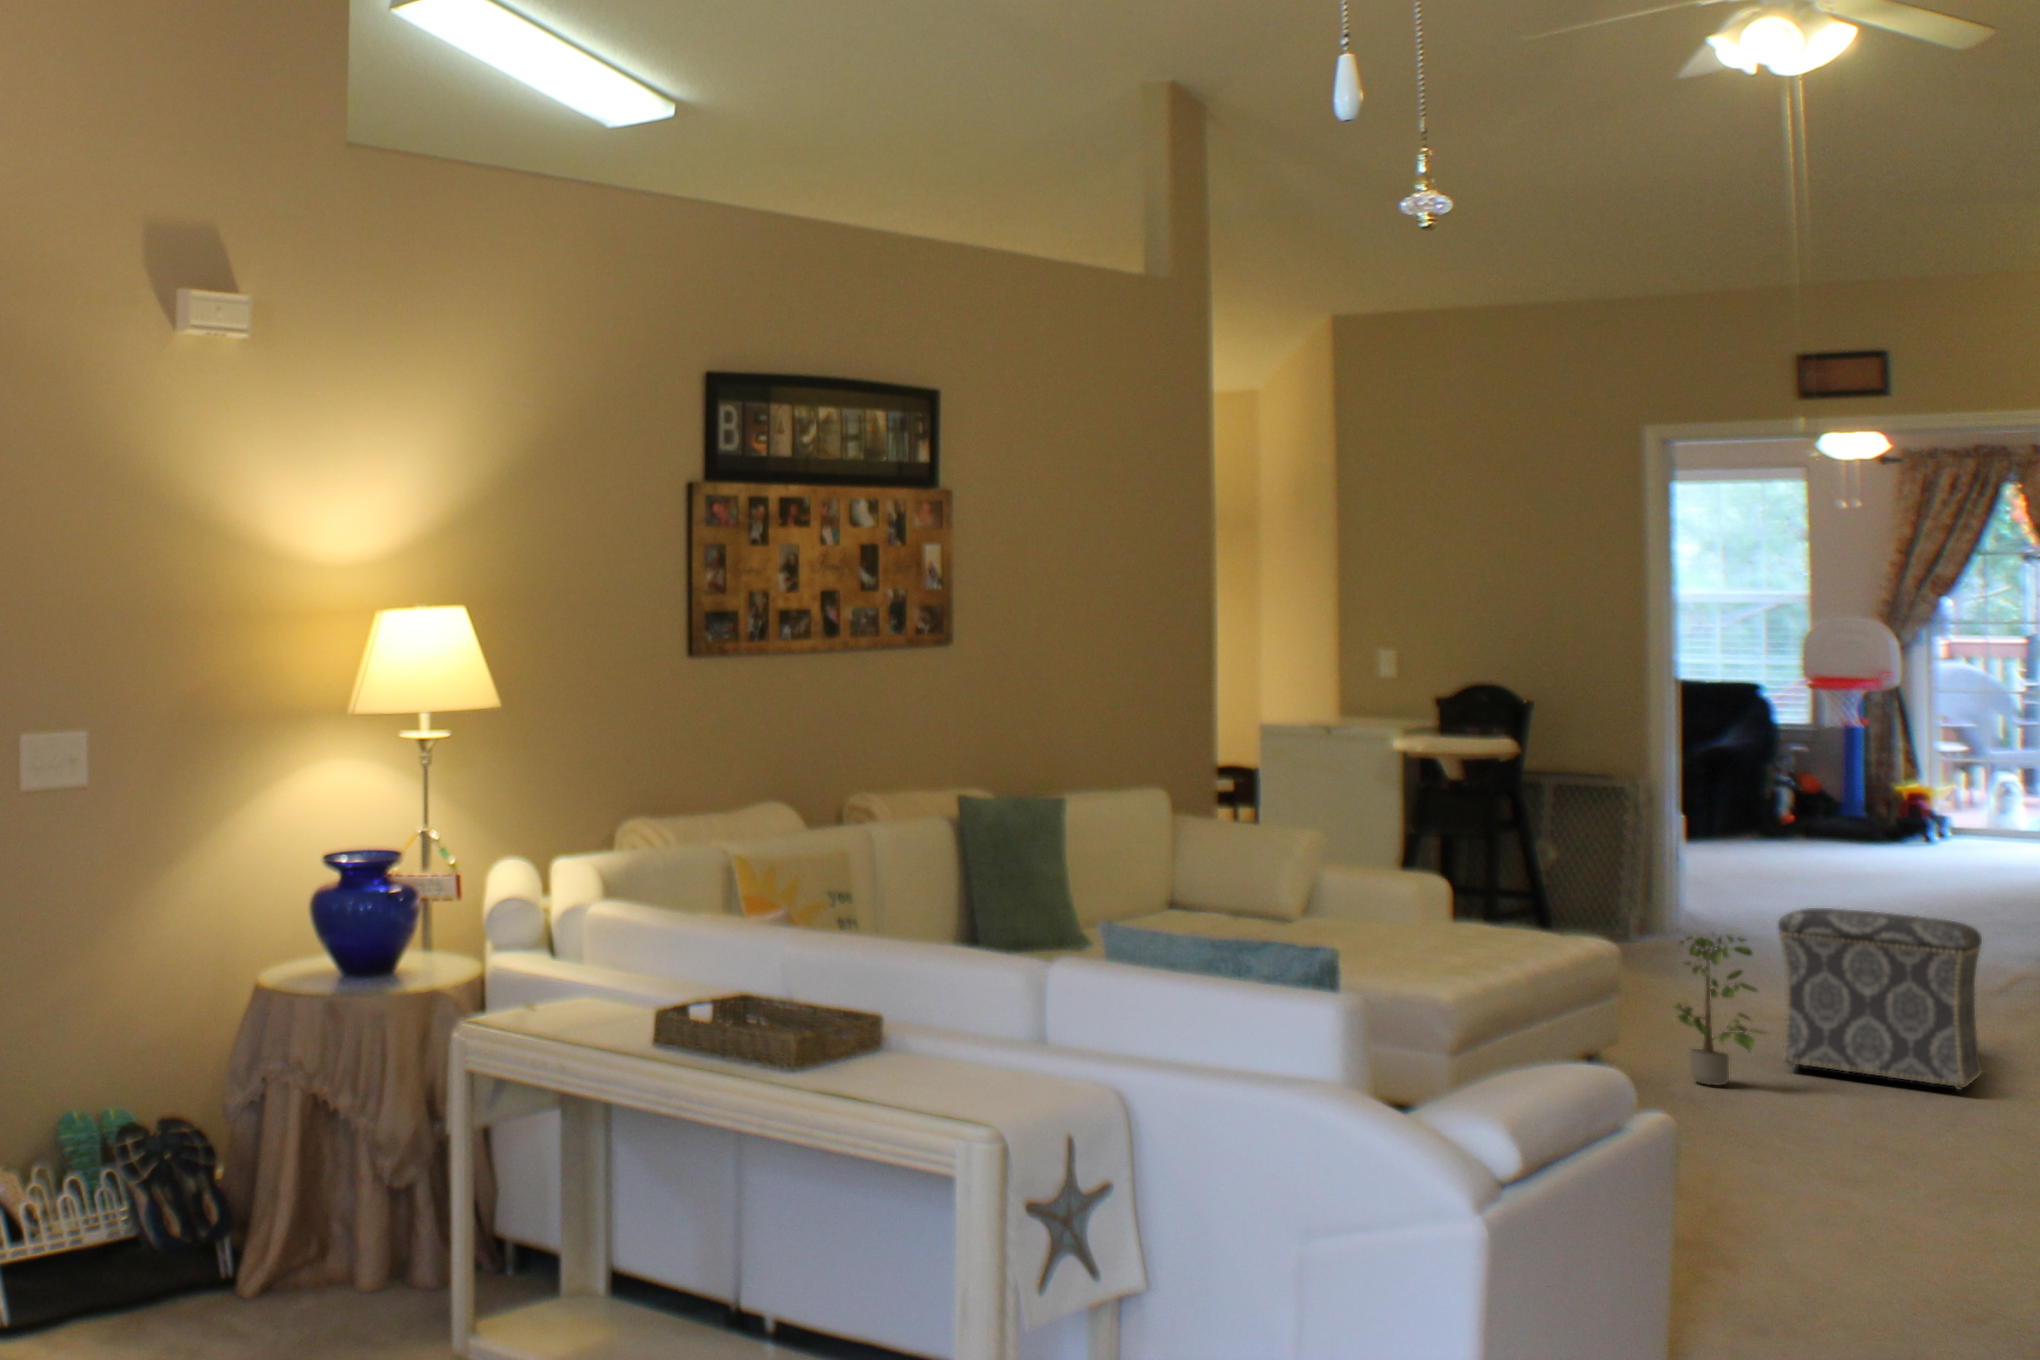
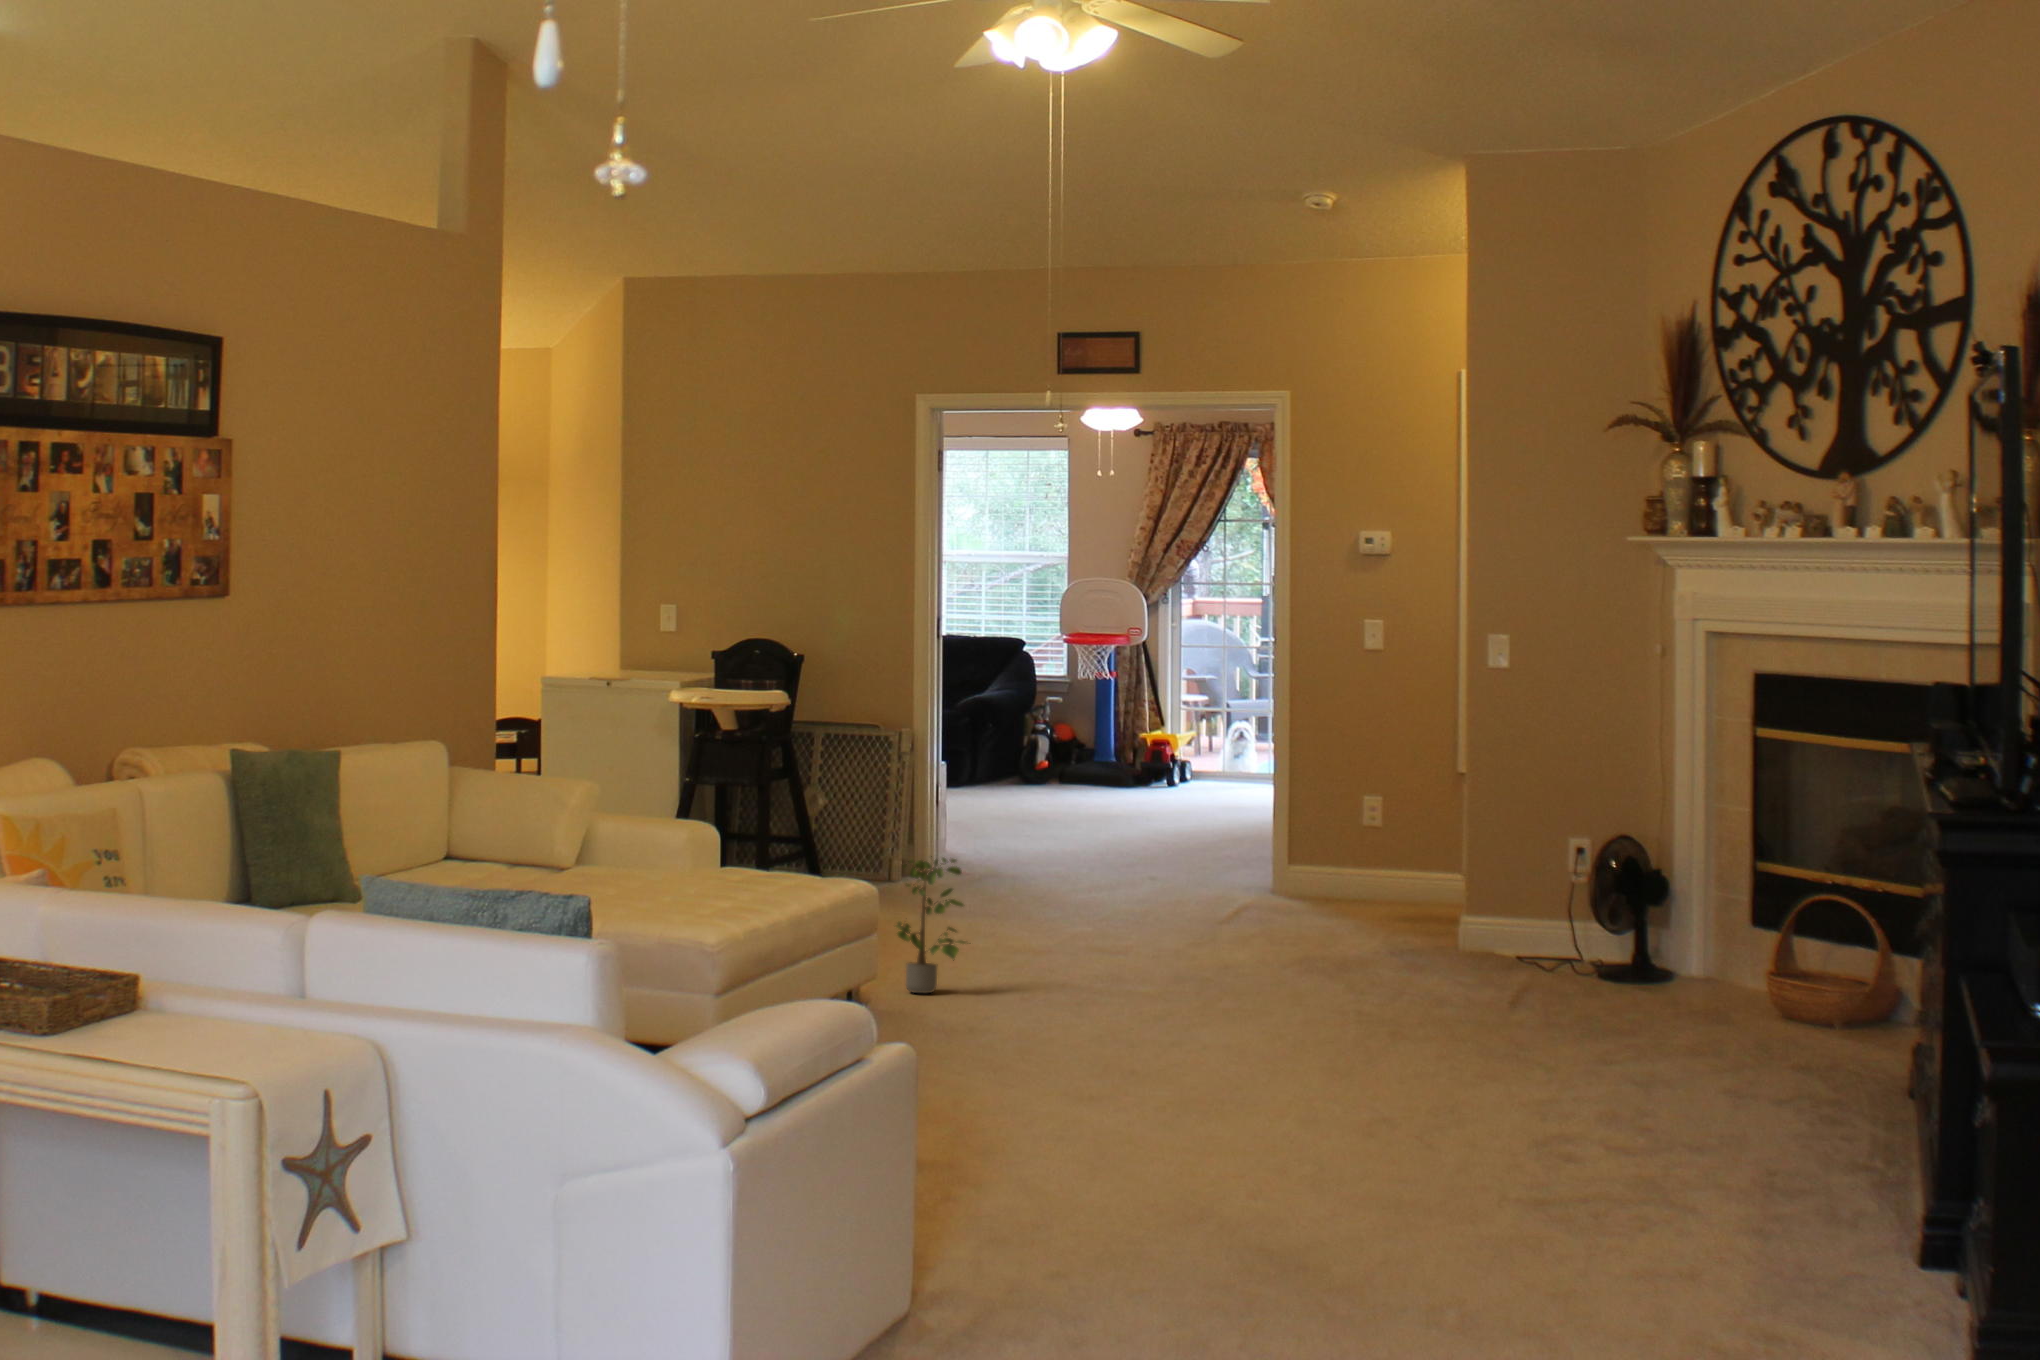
ottoman: present [1778,908,1982,1089] -> none [984,832,1148,981]

